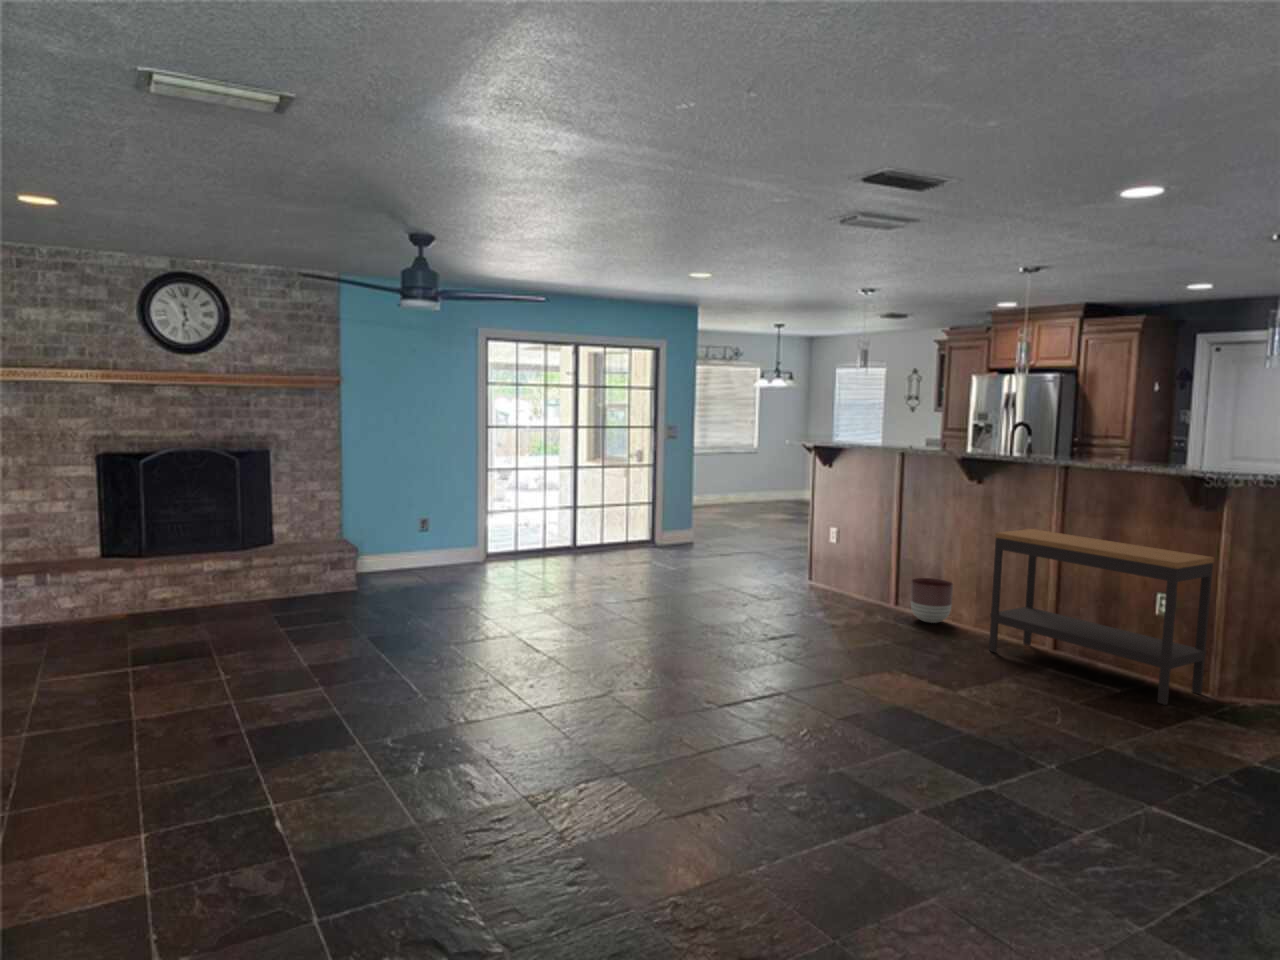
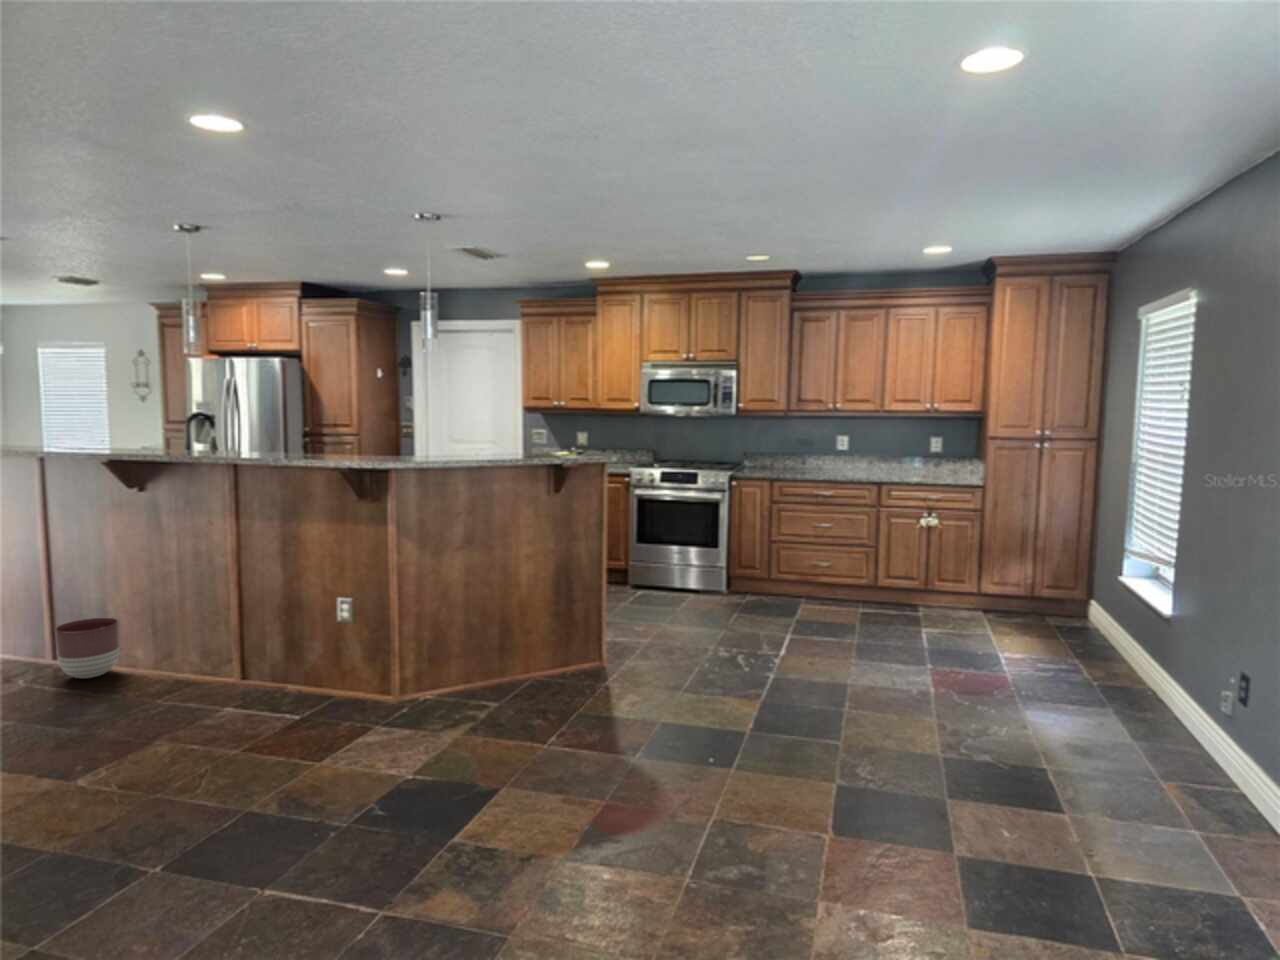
console table: present [989,529,1214,705] -> none [143,542,385,728]

